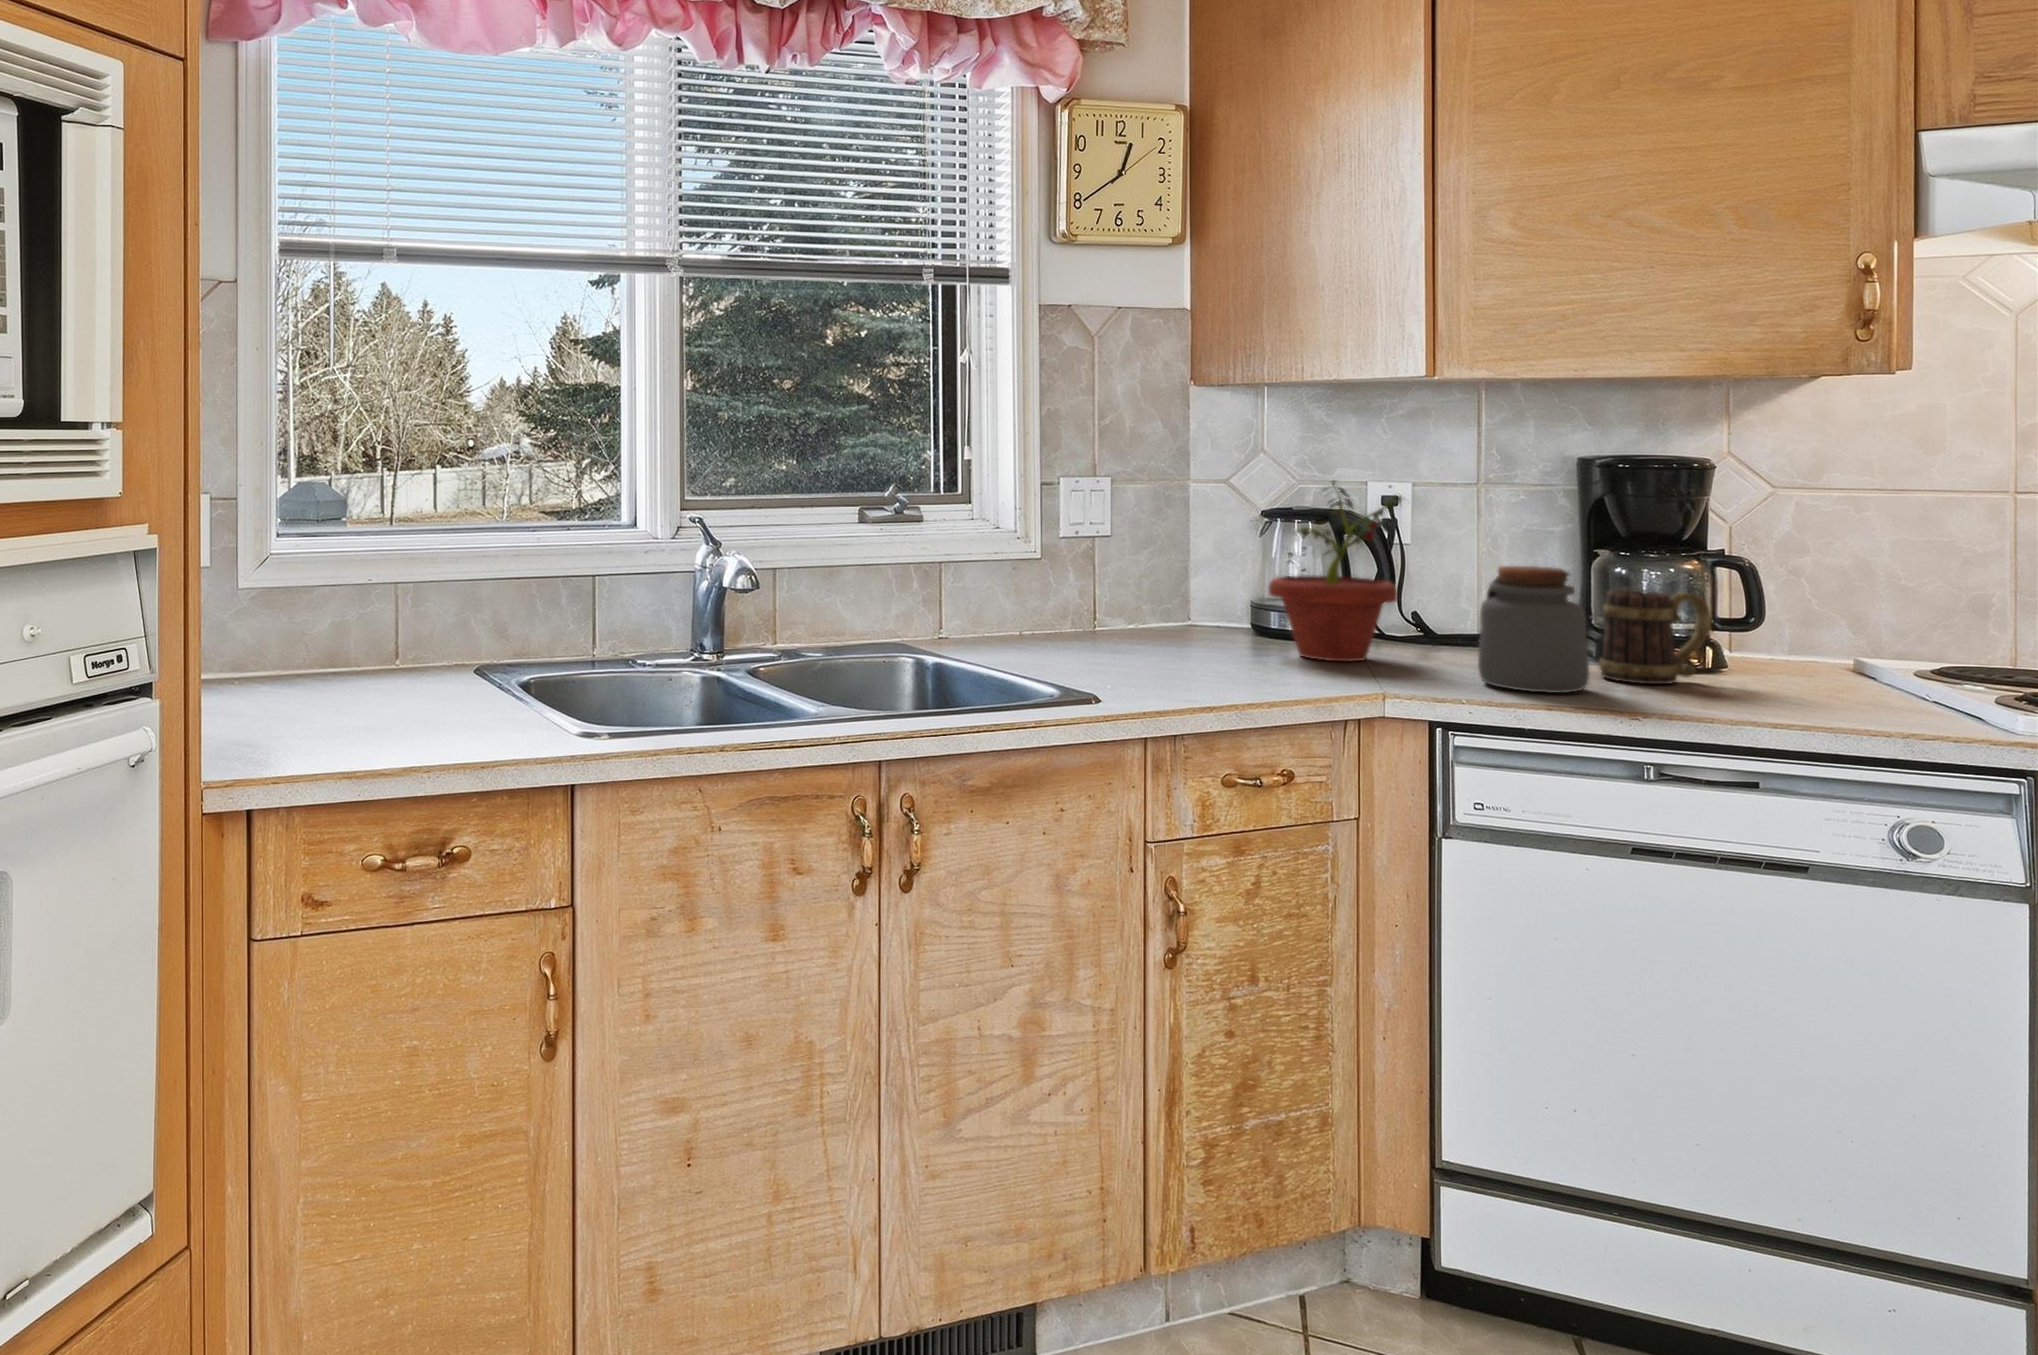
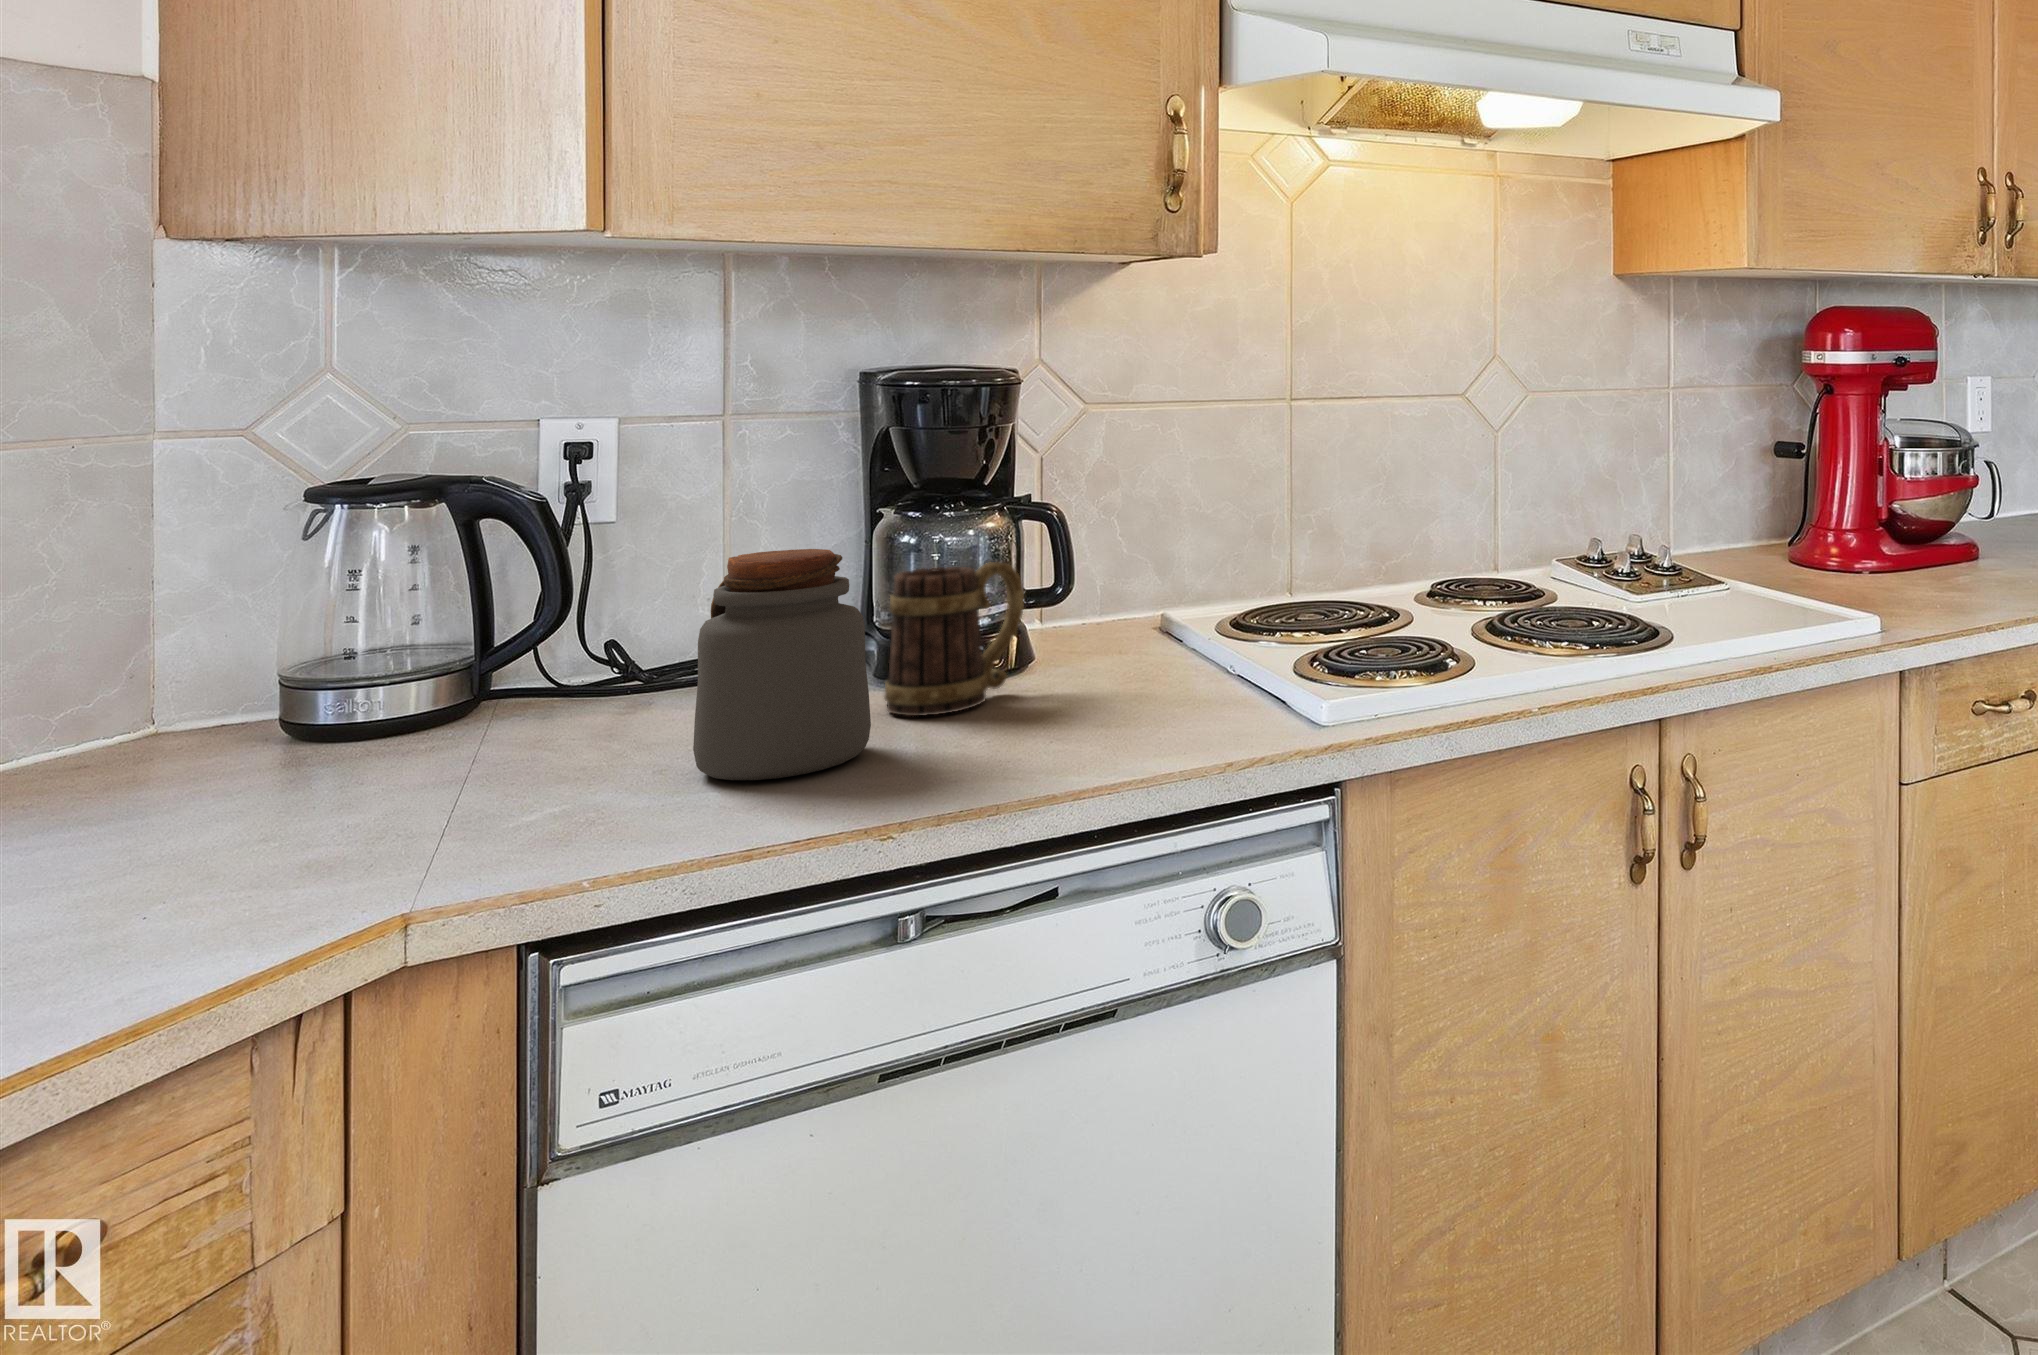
potted plant: present [1268,481,1402,661] -> none [283,418,585,783]

